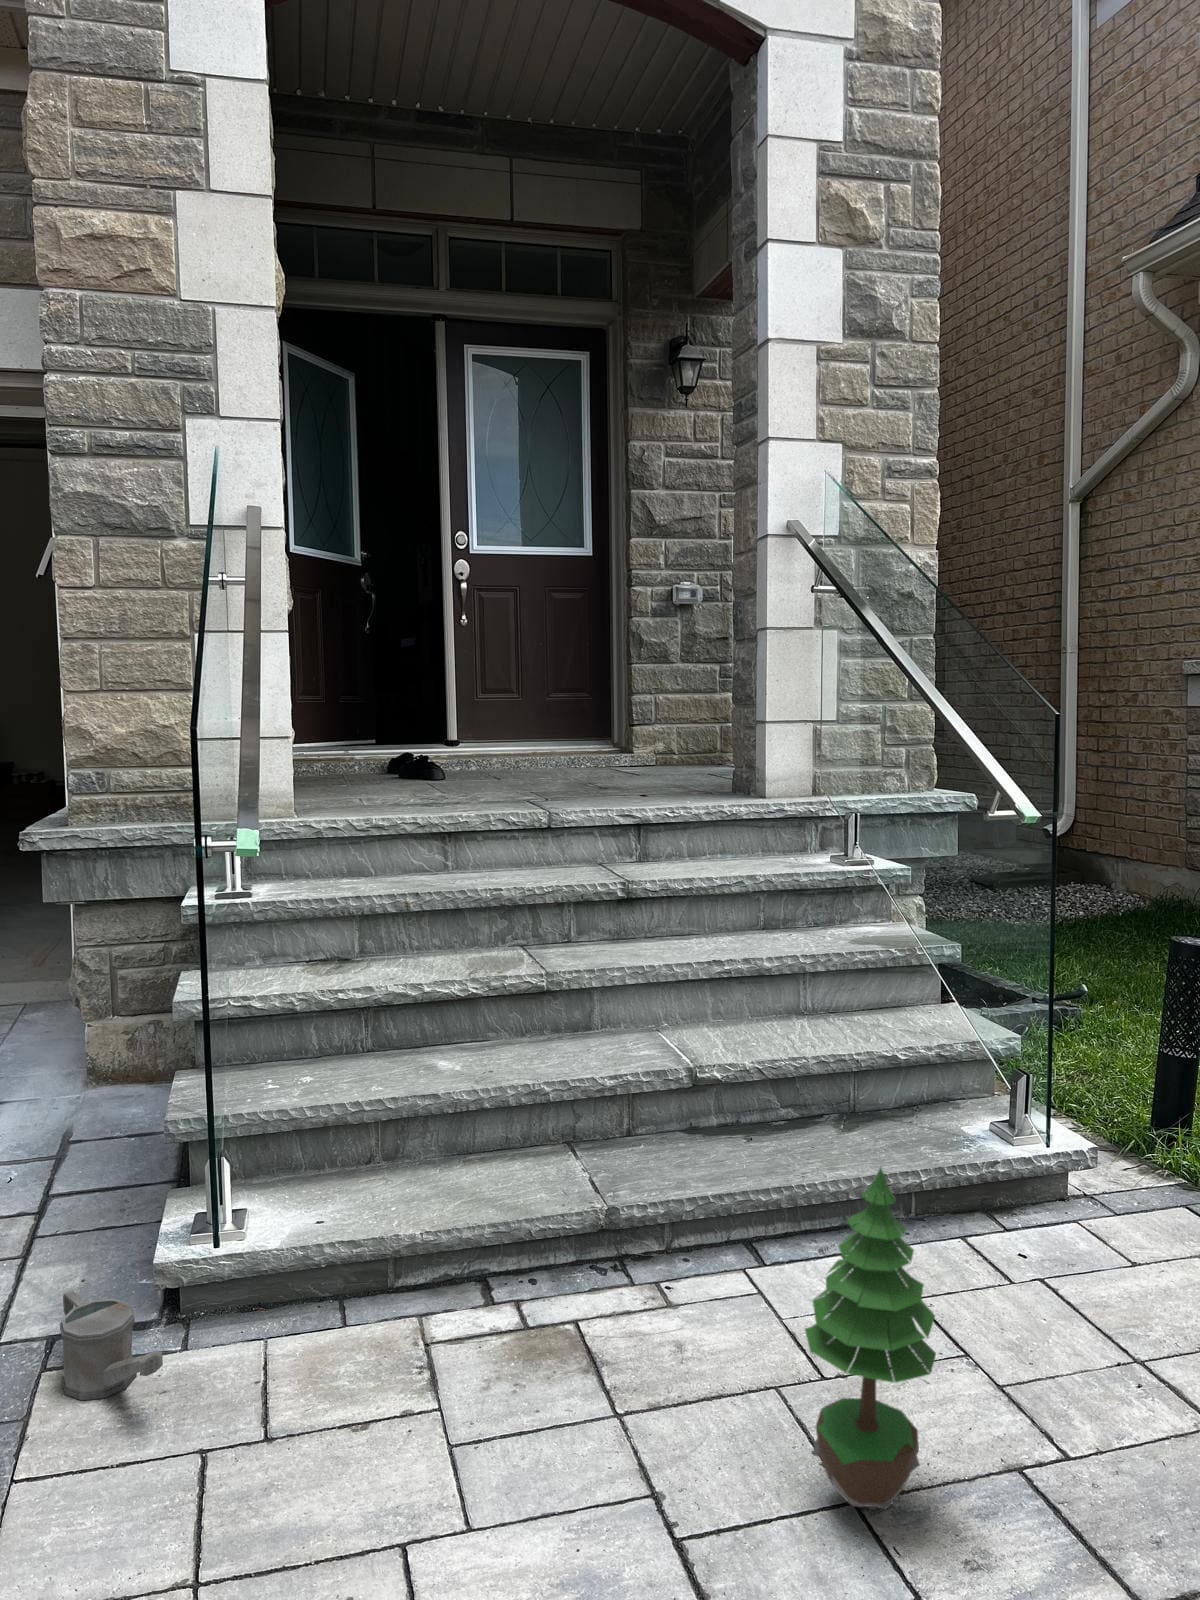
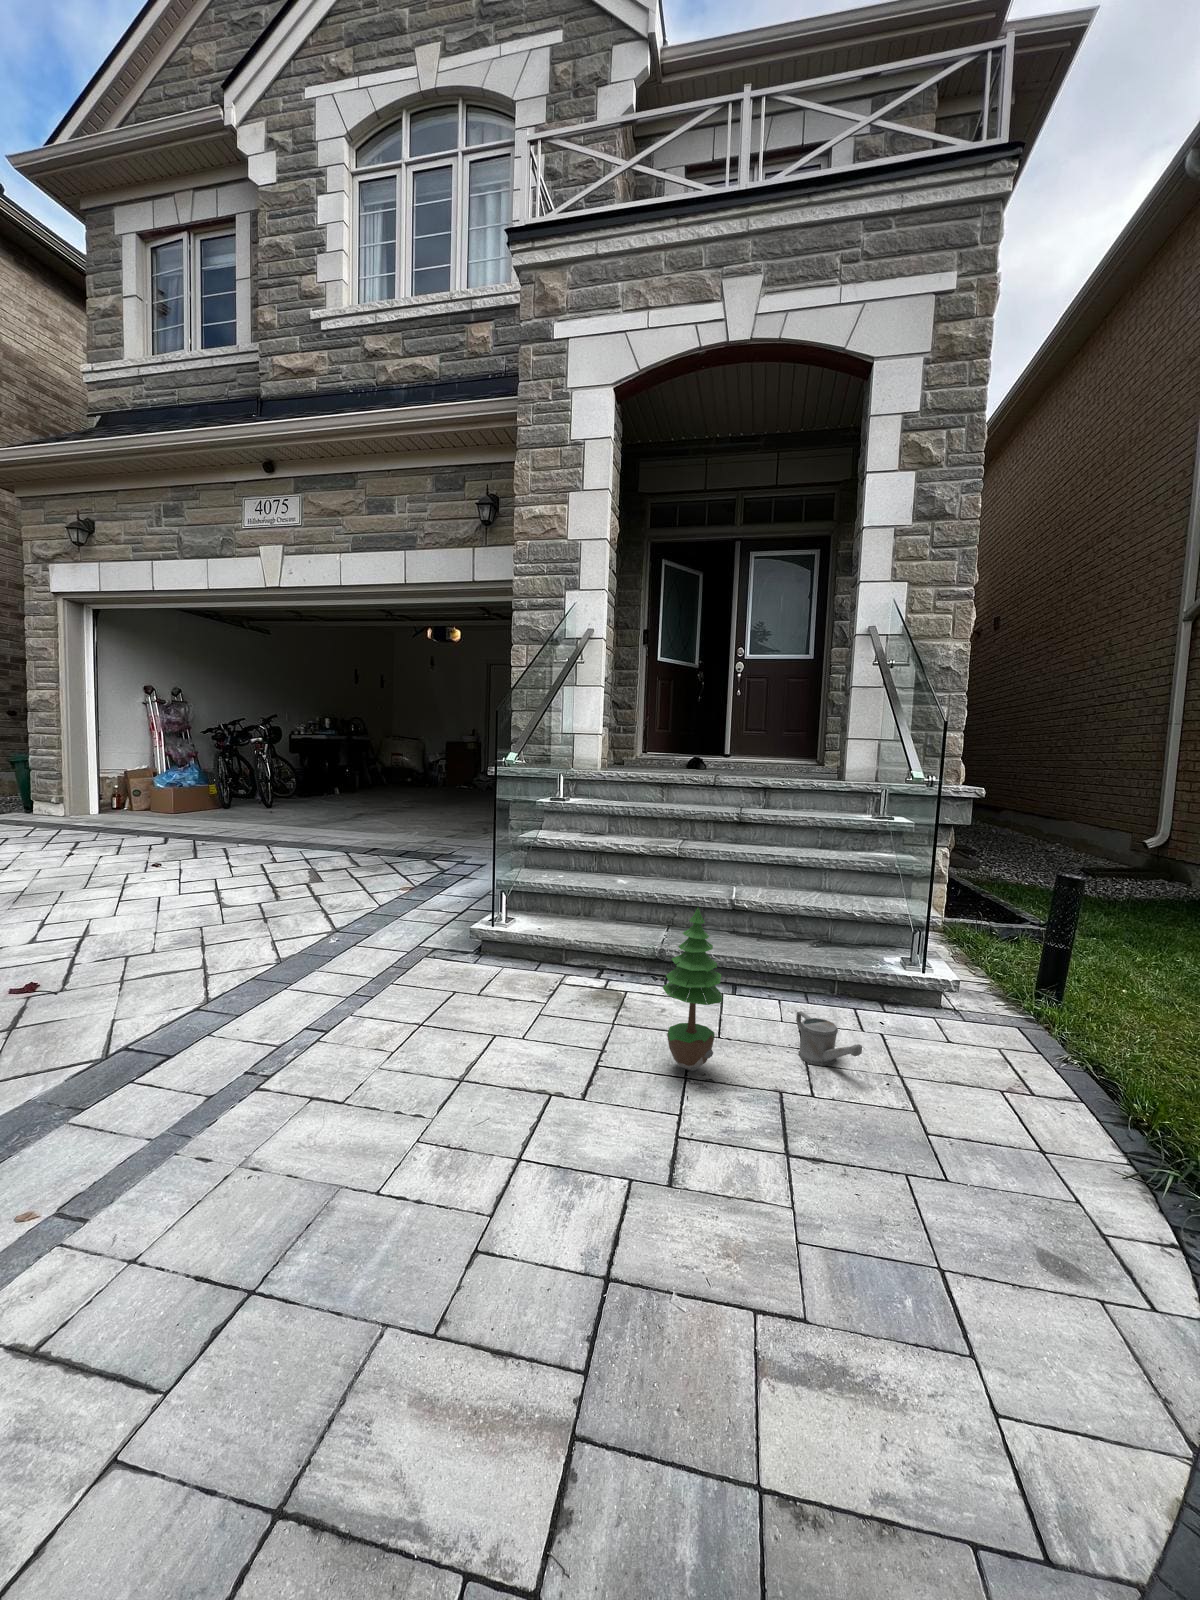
watering can: present [60,1291,163,1400] -> present [796,1011,862,1066]

